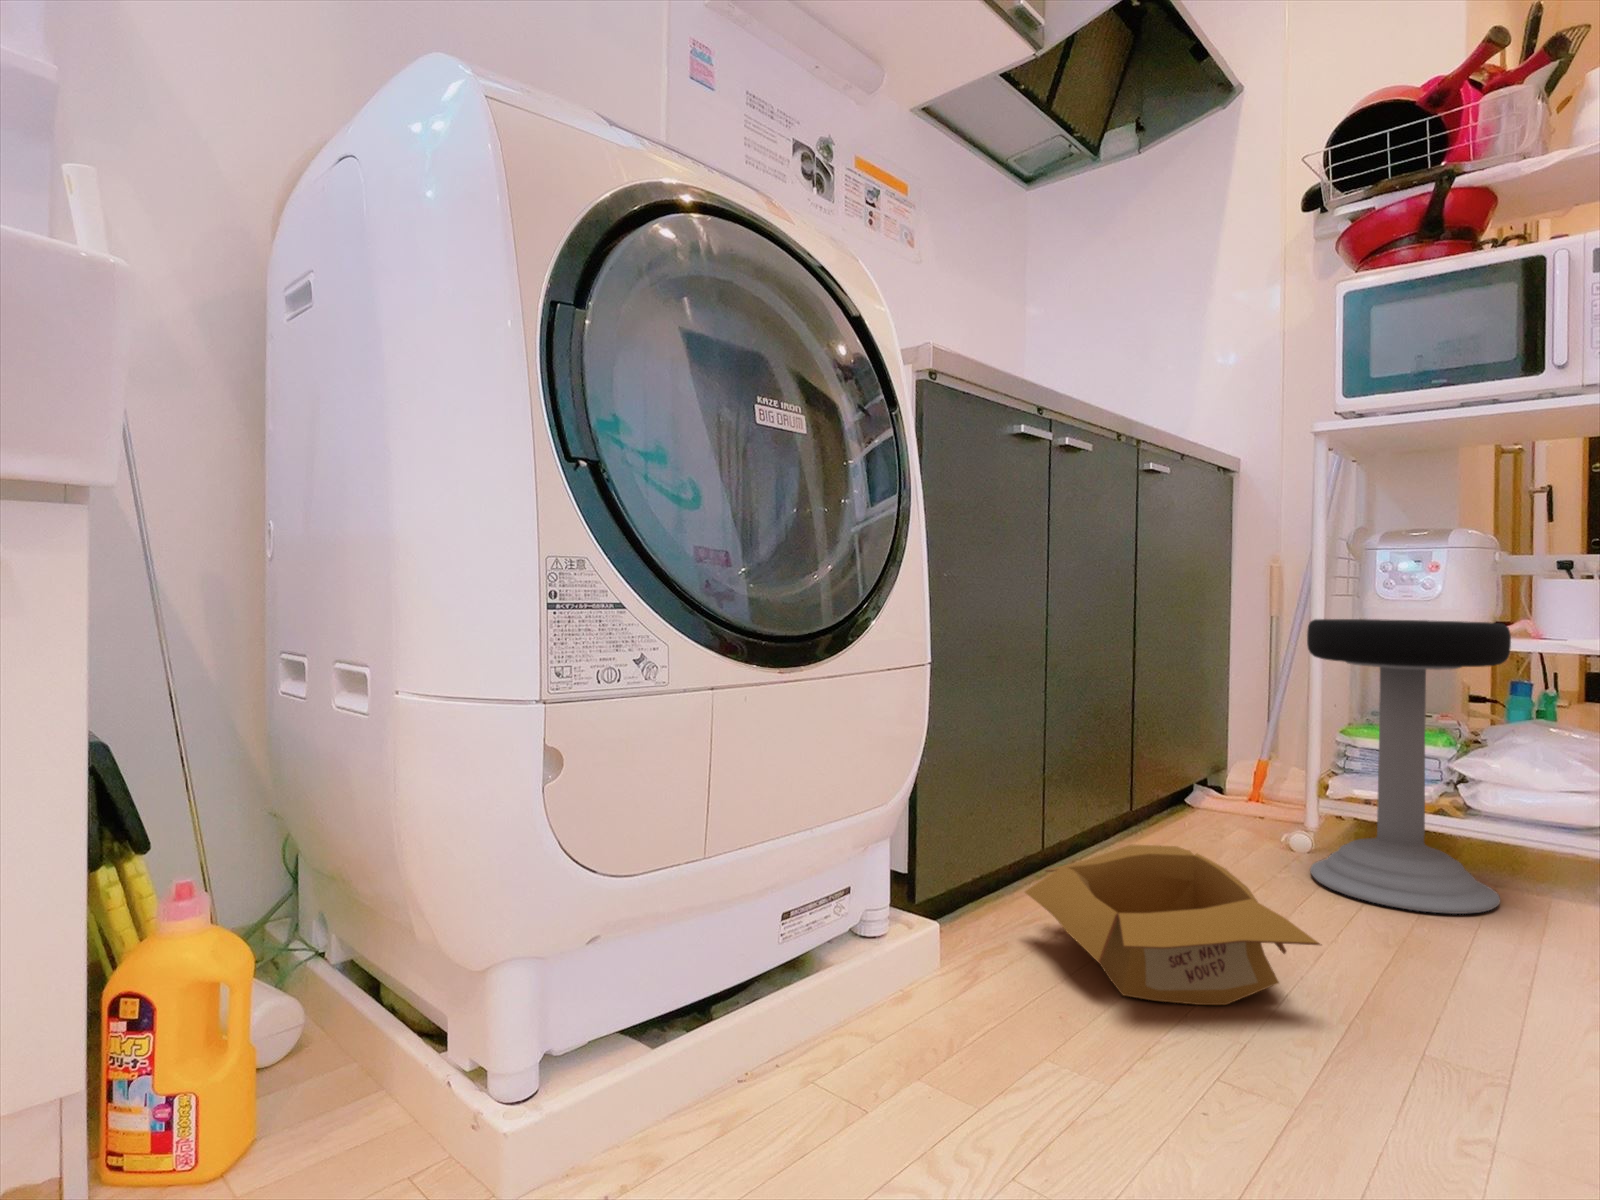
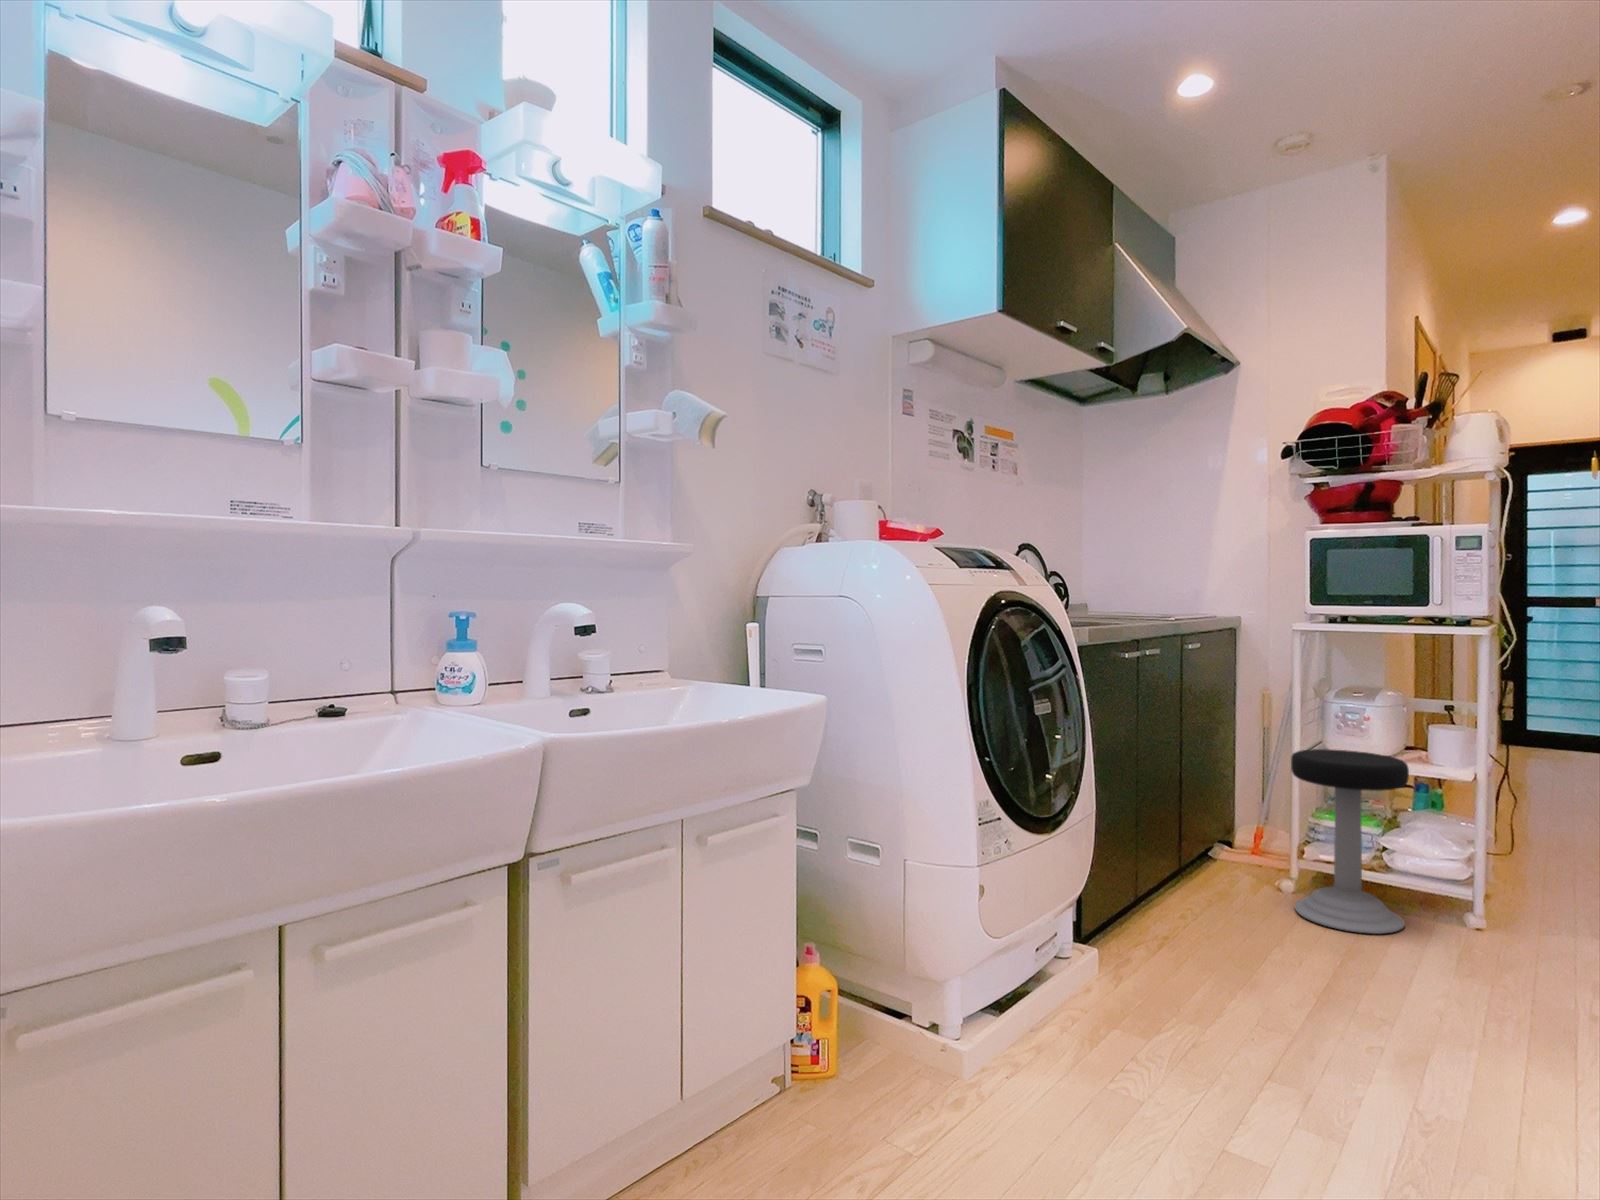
cardboard box: present [1025,844,1320,1005] -> none [1139,899,1307,989]

